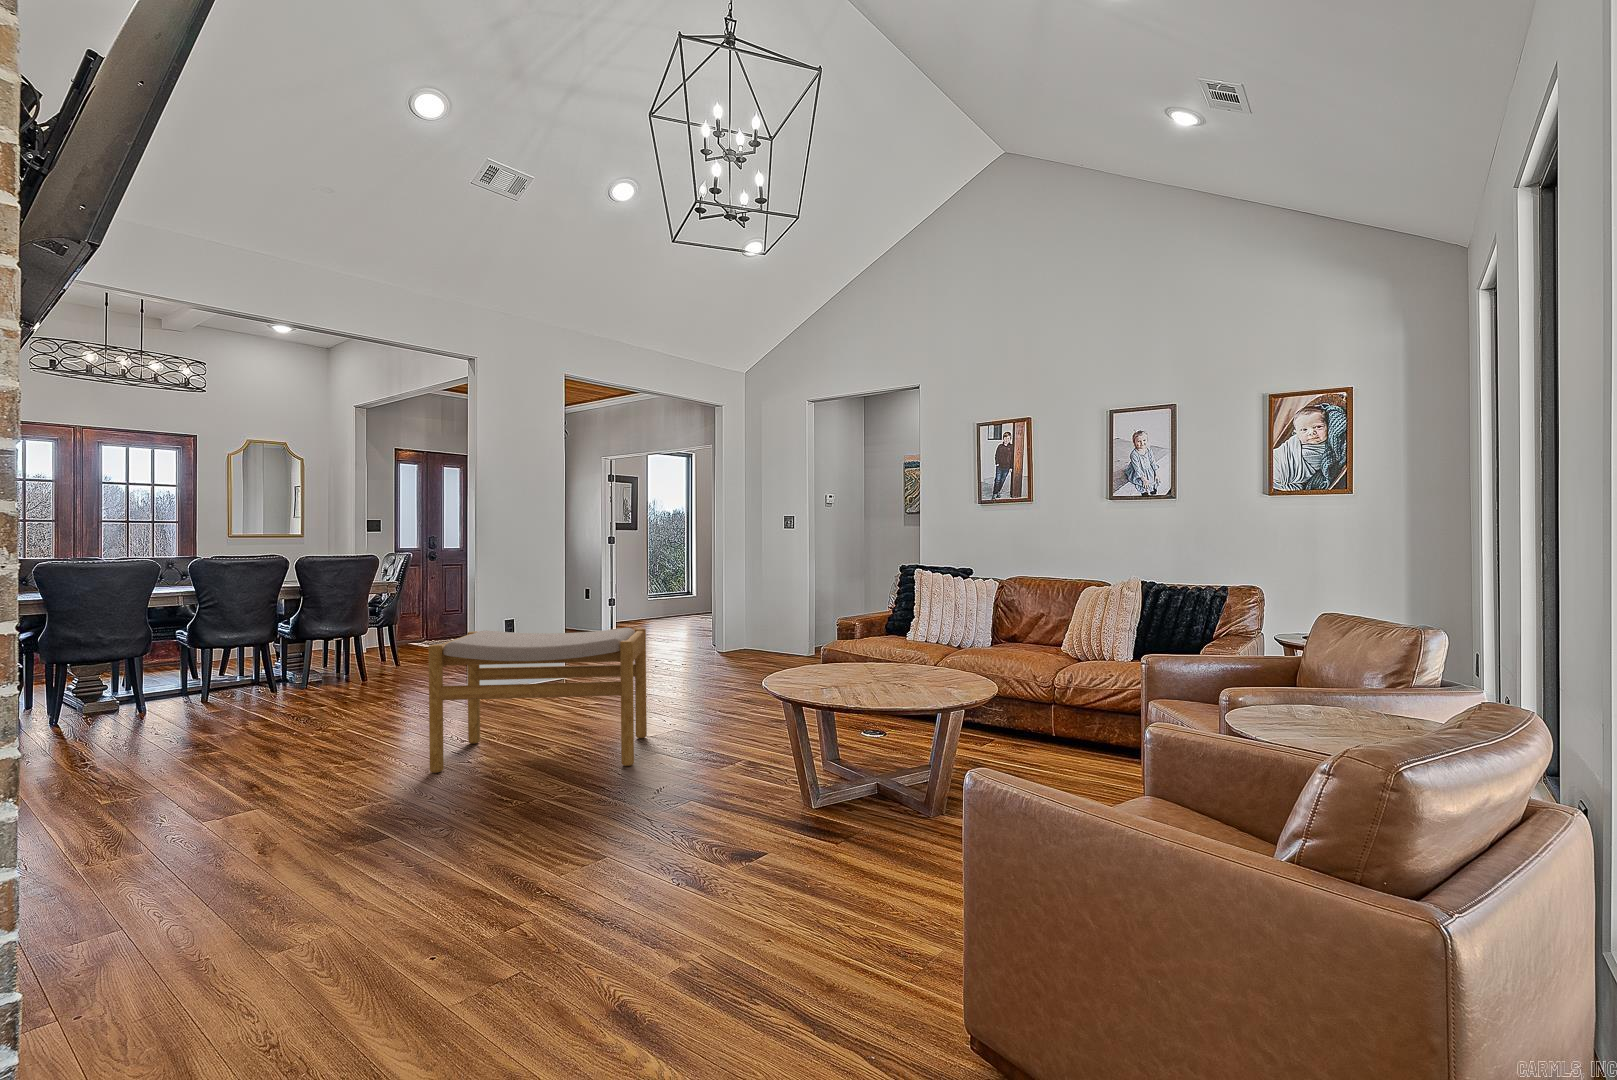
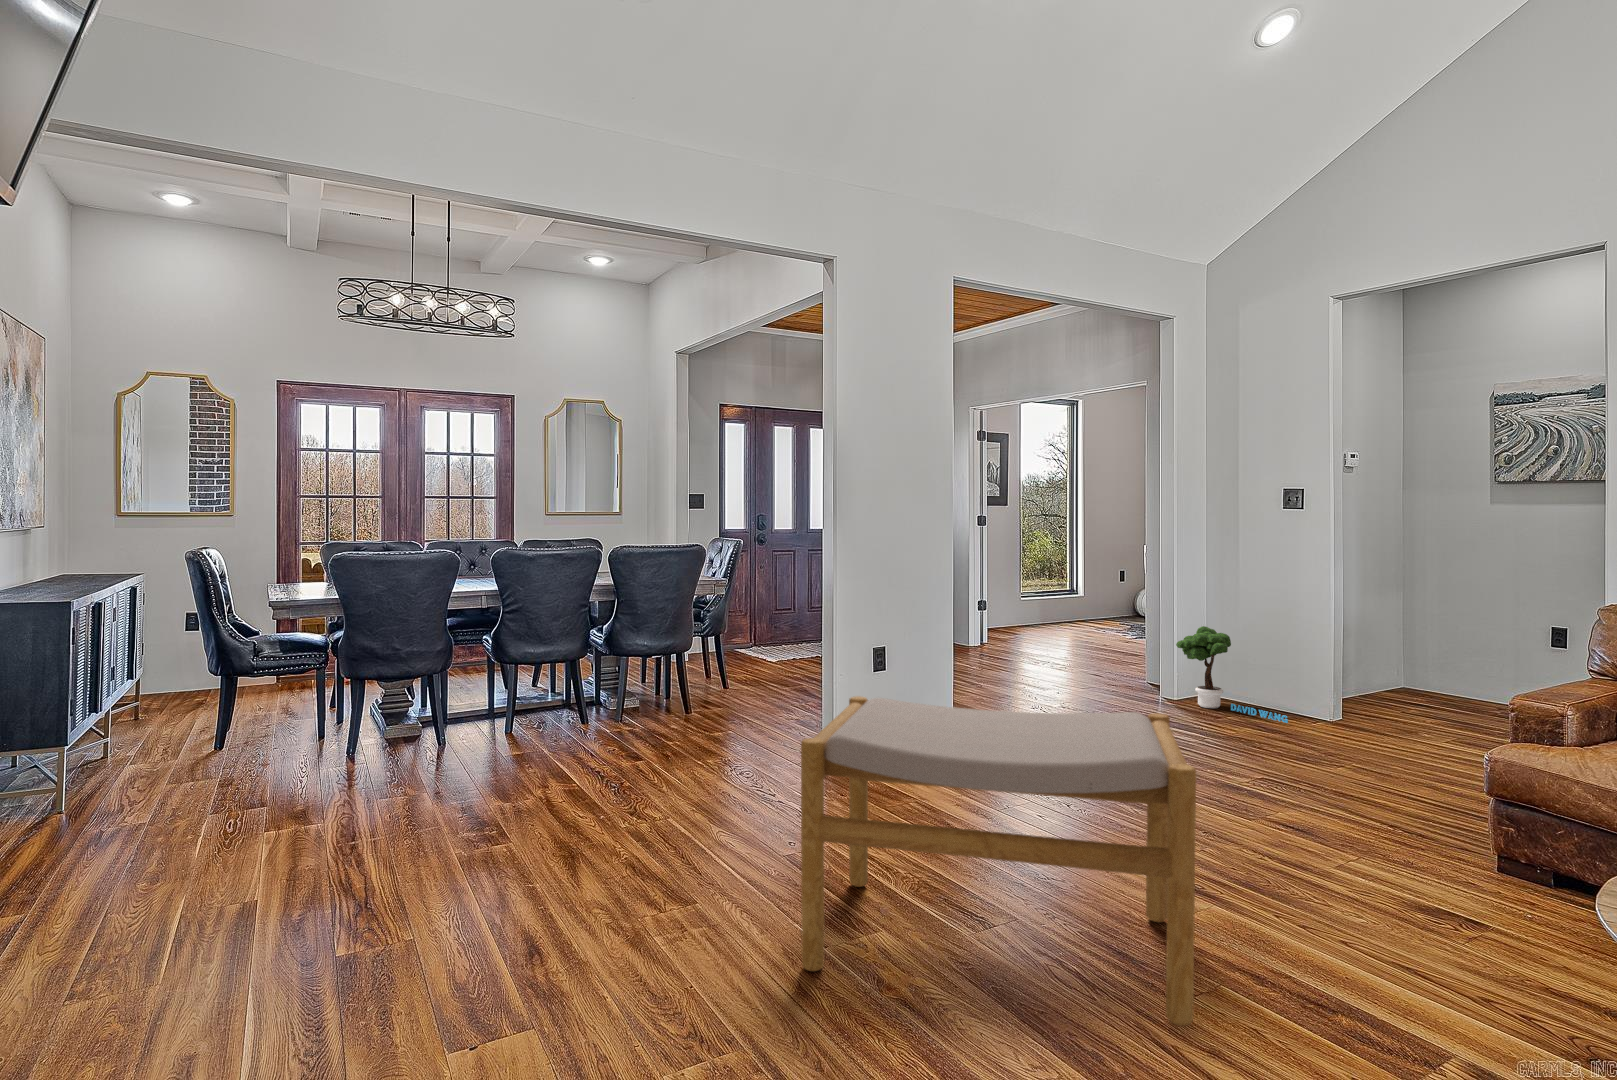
potted tree: none [724,604,783,659] -> present [1176,626,1288,723]

